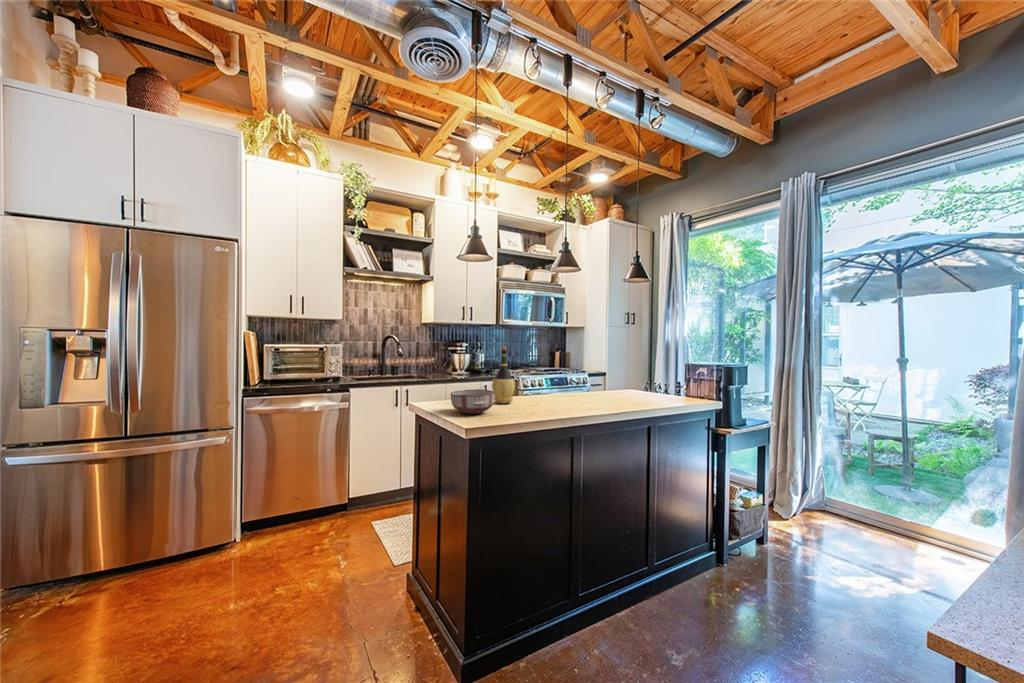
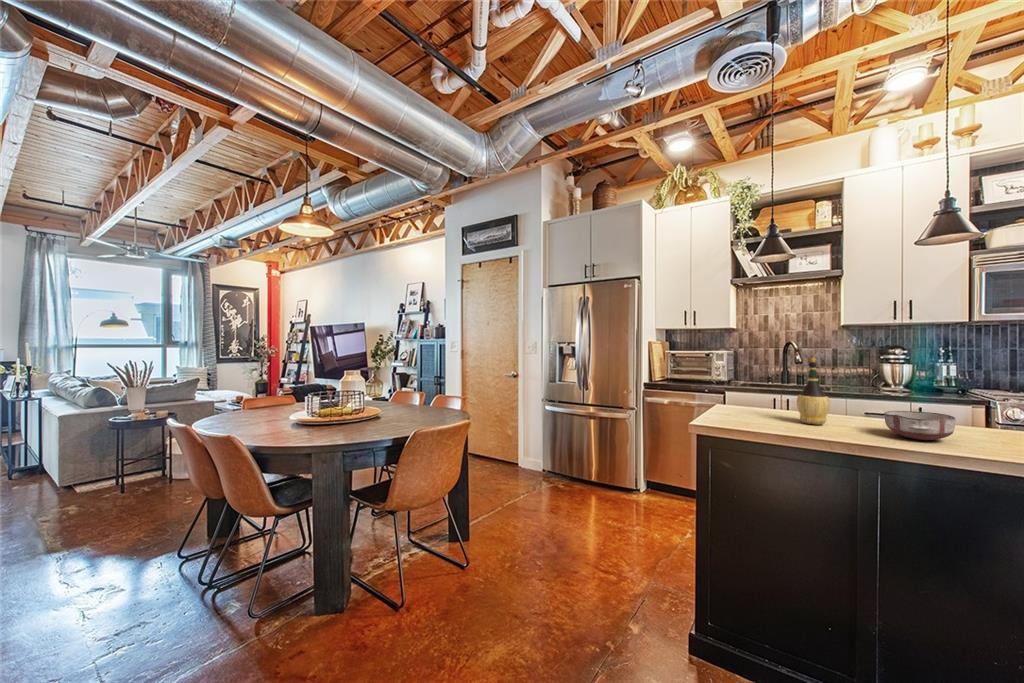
ceramic bowl: present [451,389,494,414] -> present [884,411,956,440]

